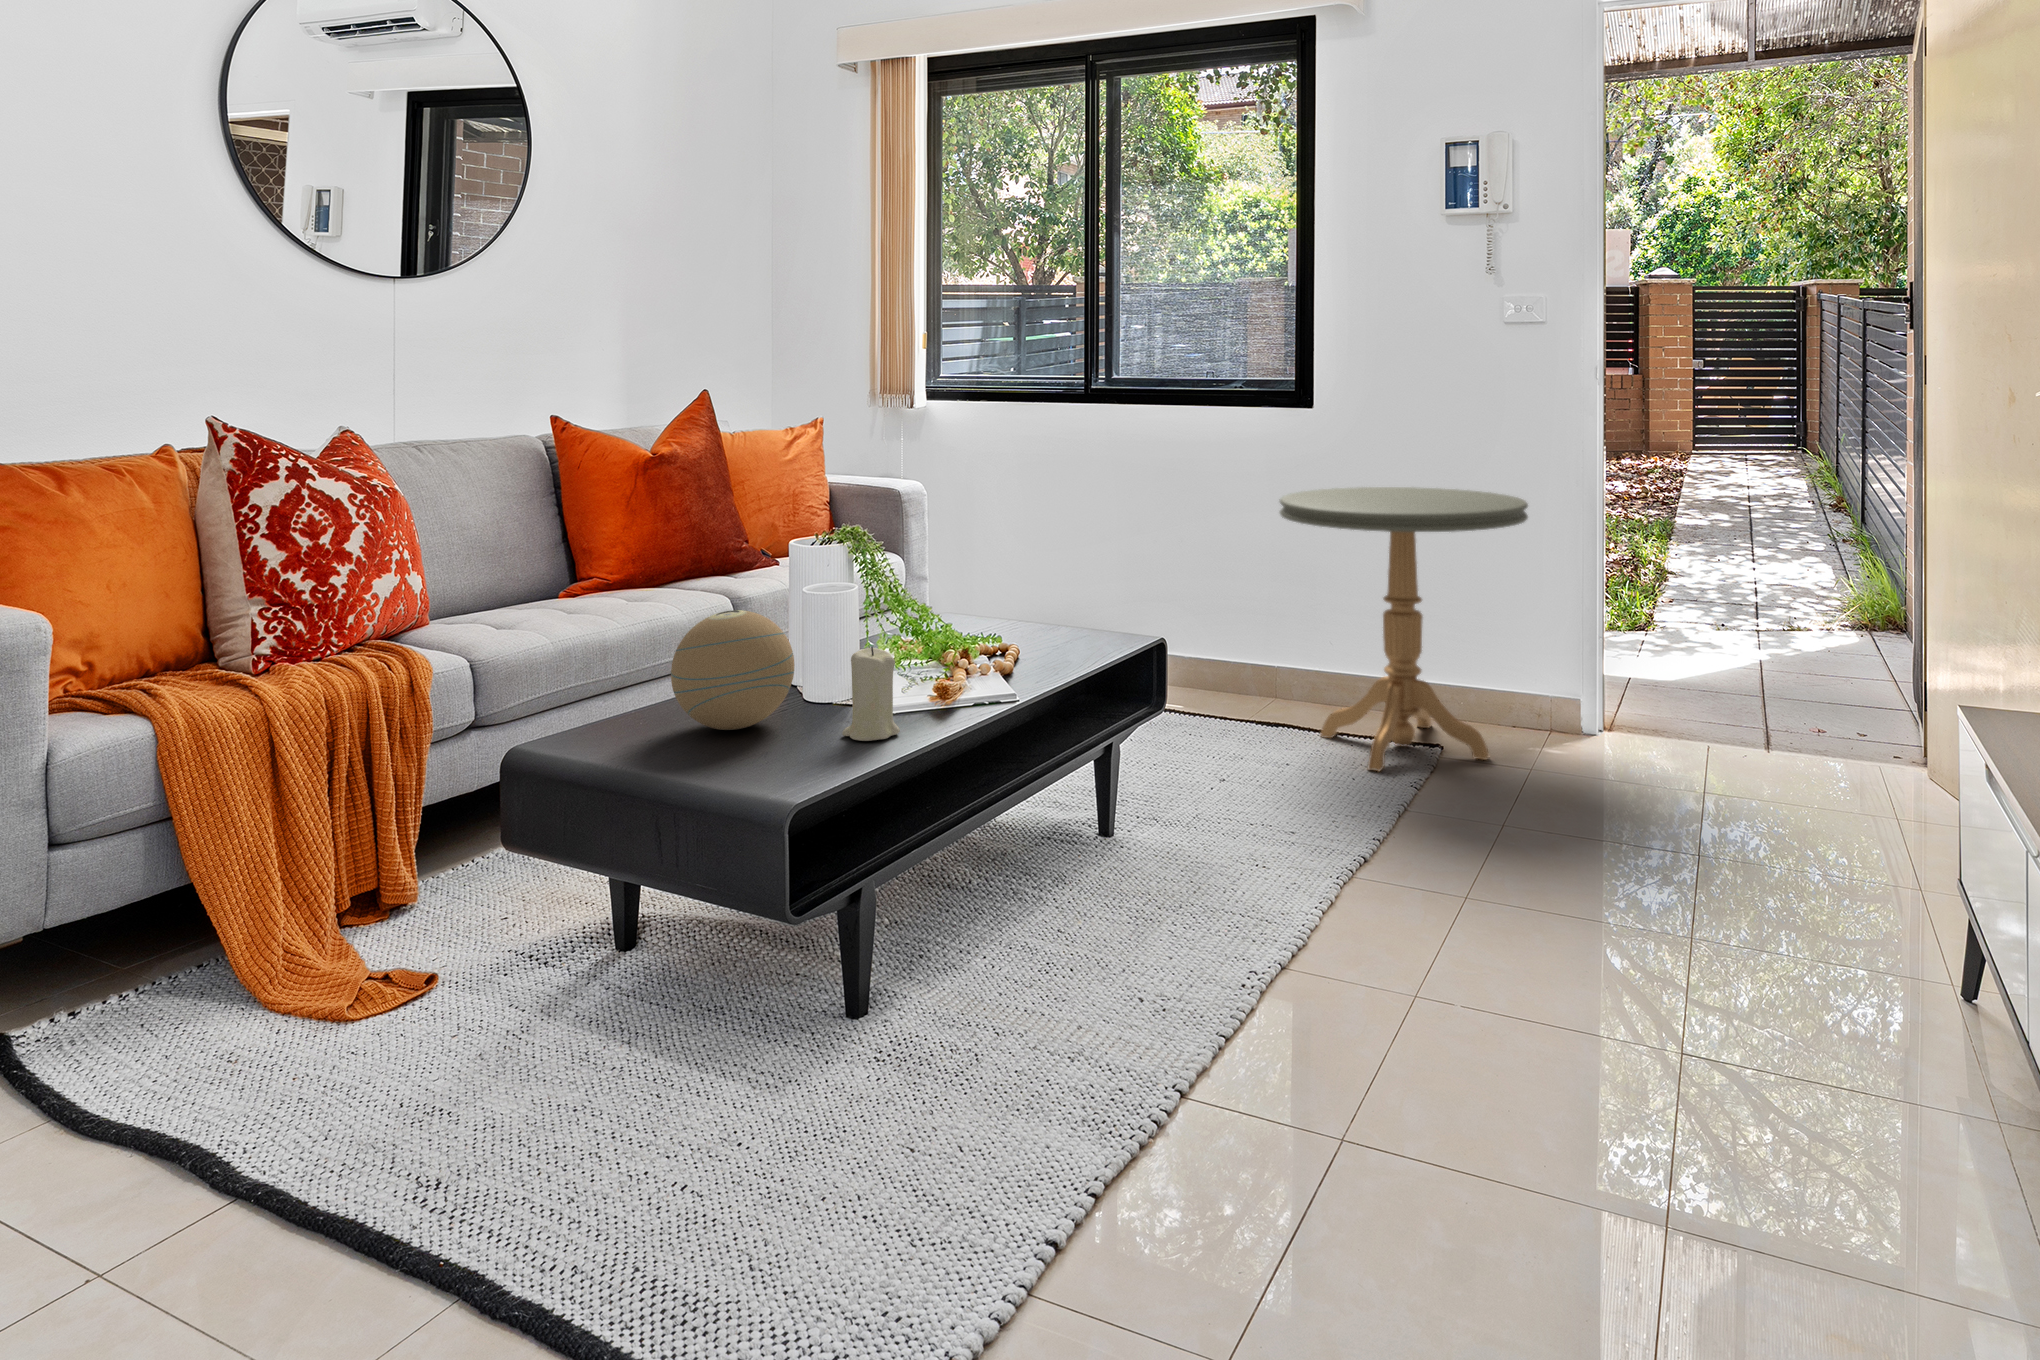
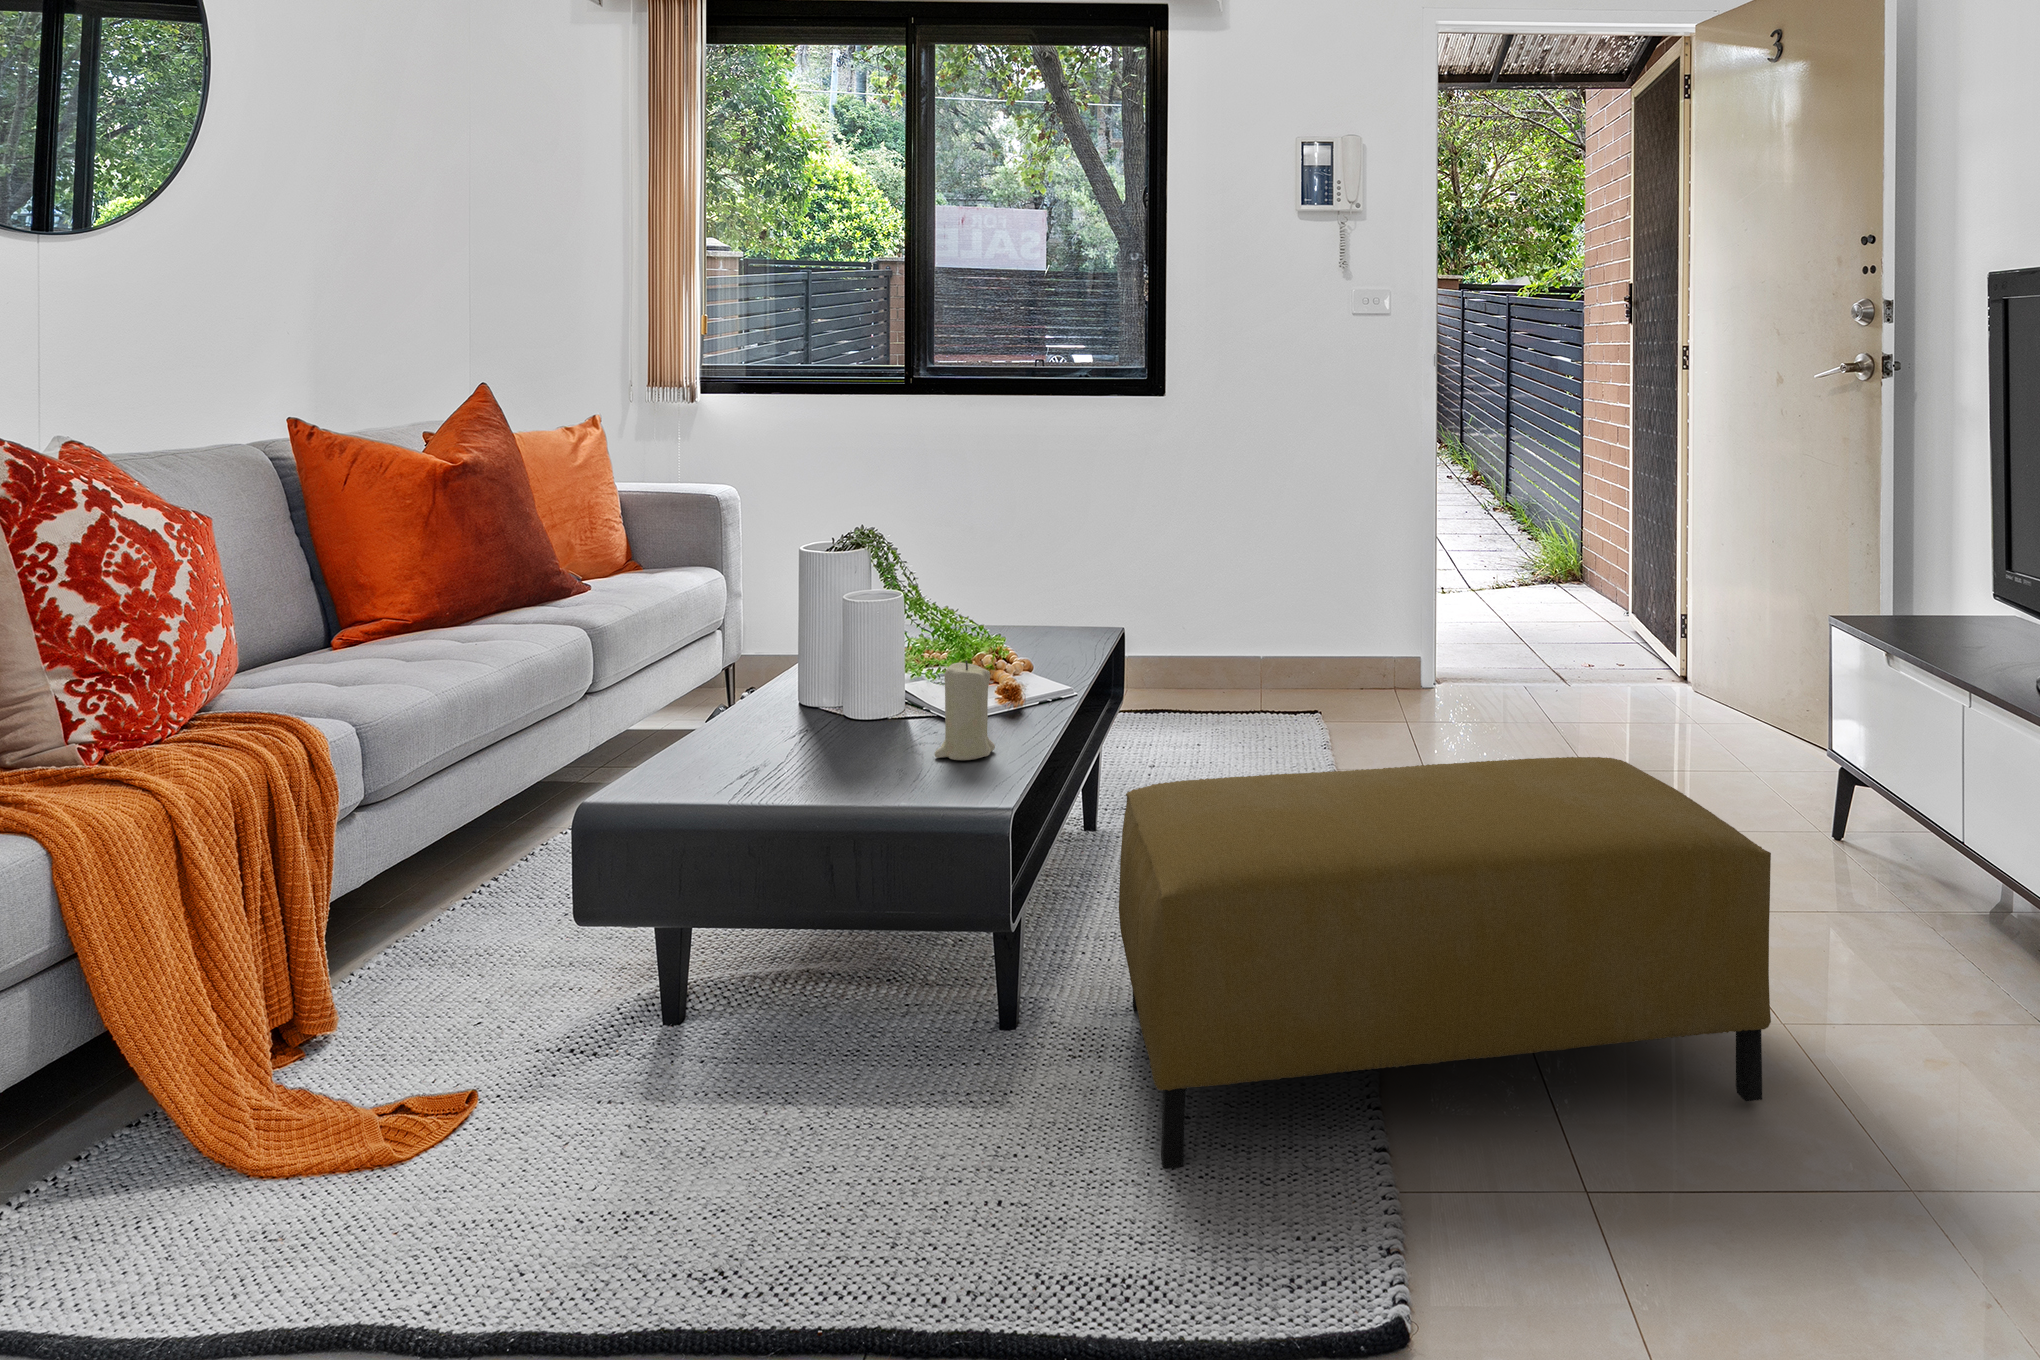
side table: present [1280,487,1528,771] -> none [1174,478,1412,752]
decorative orb: present [671,610,795,730] -> none [731,634,866,765]
ottoman: none [878,785,1586,1256] -> present [1119,757,1771,1168]

